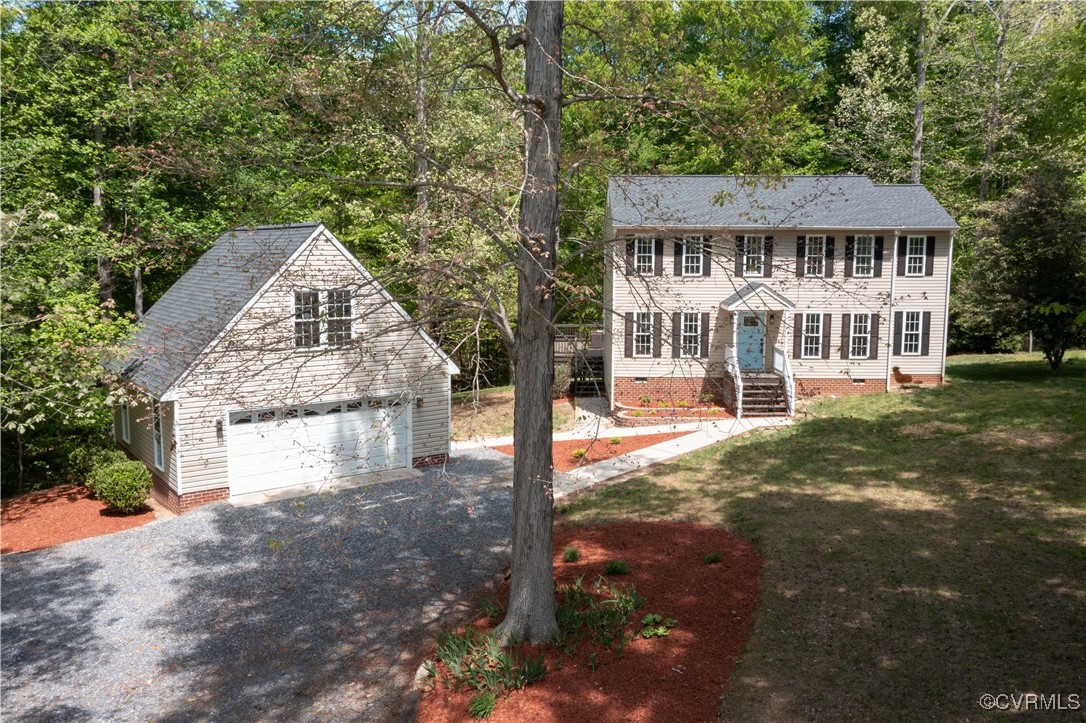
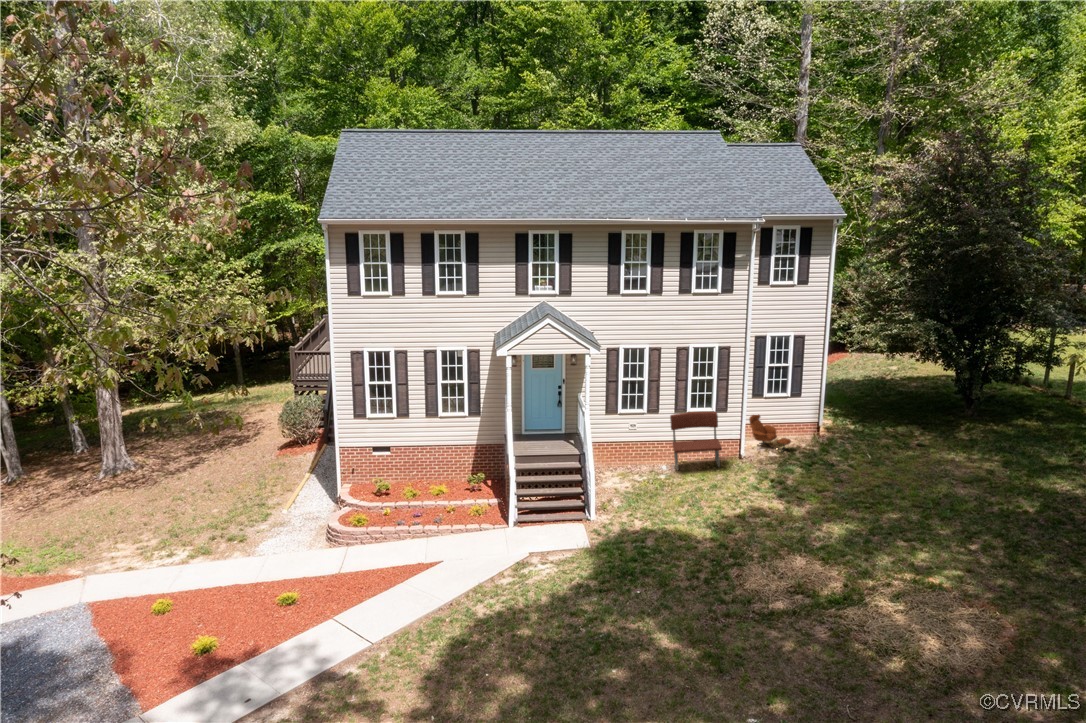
bench: none [837,359,876,398] -> present [670,412,722,470]

